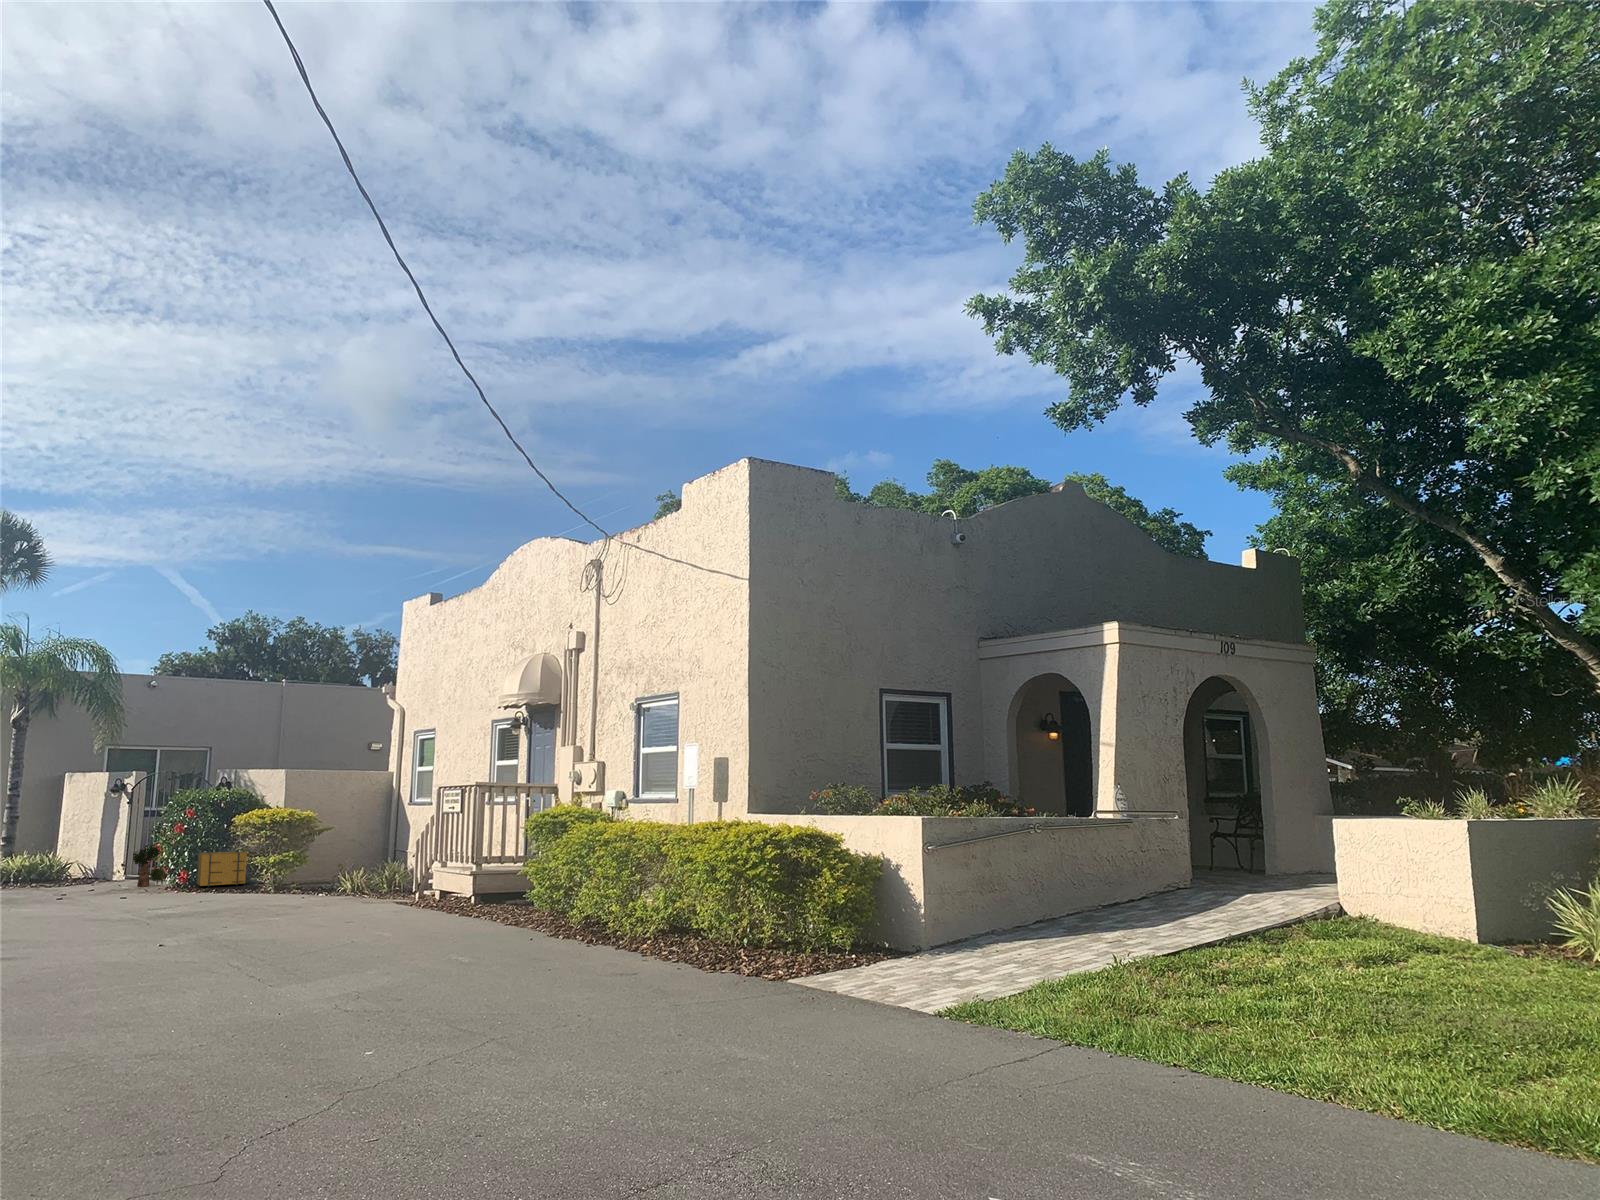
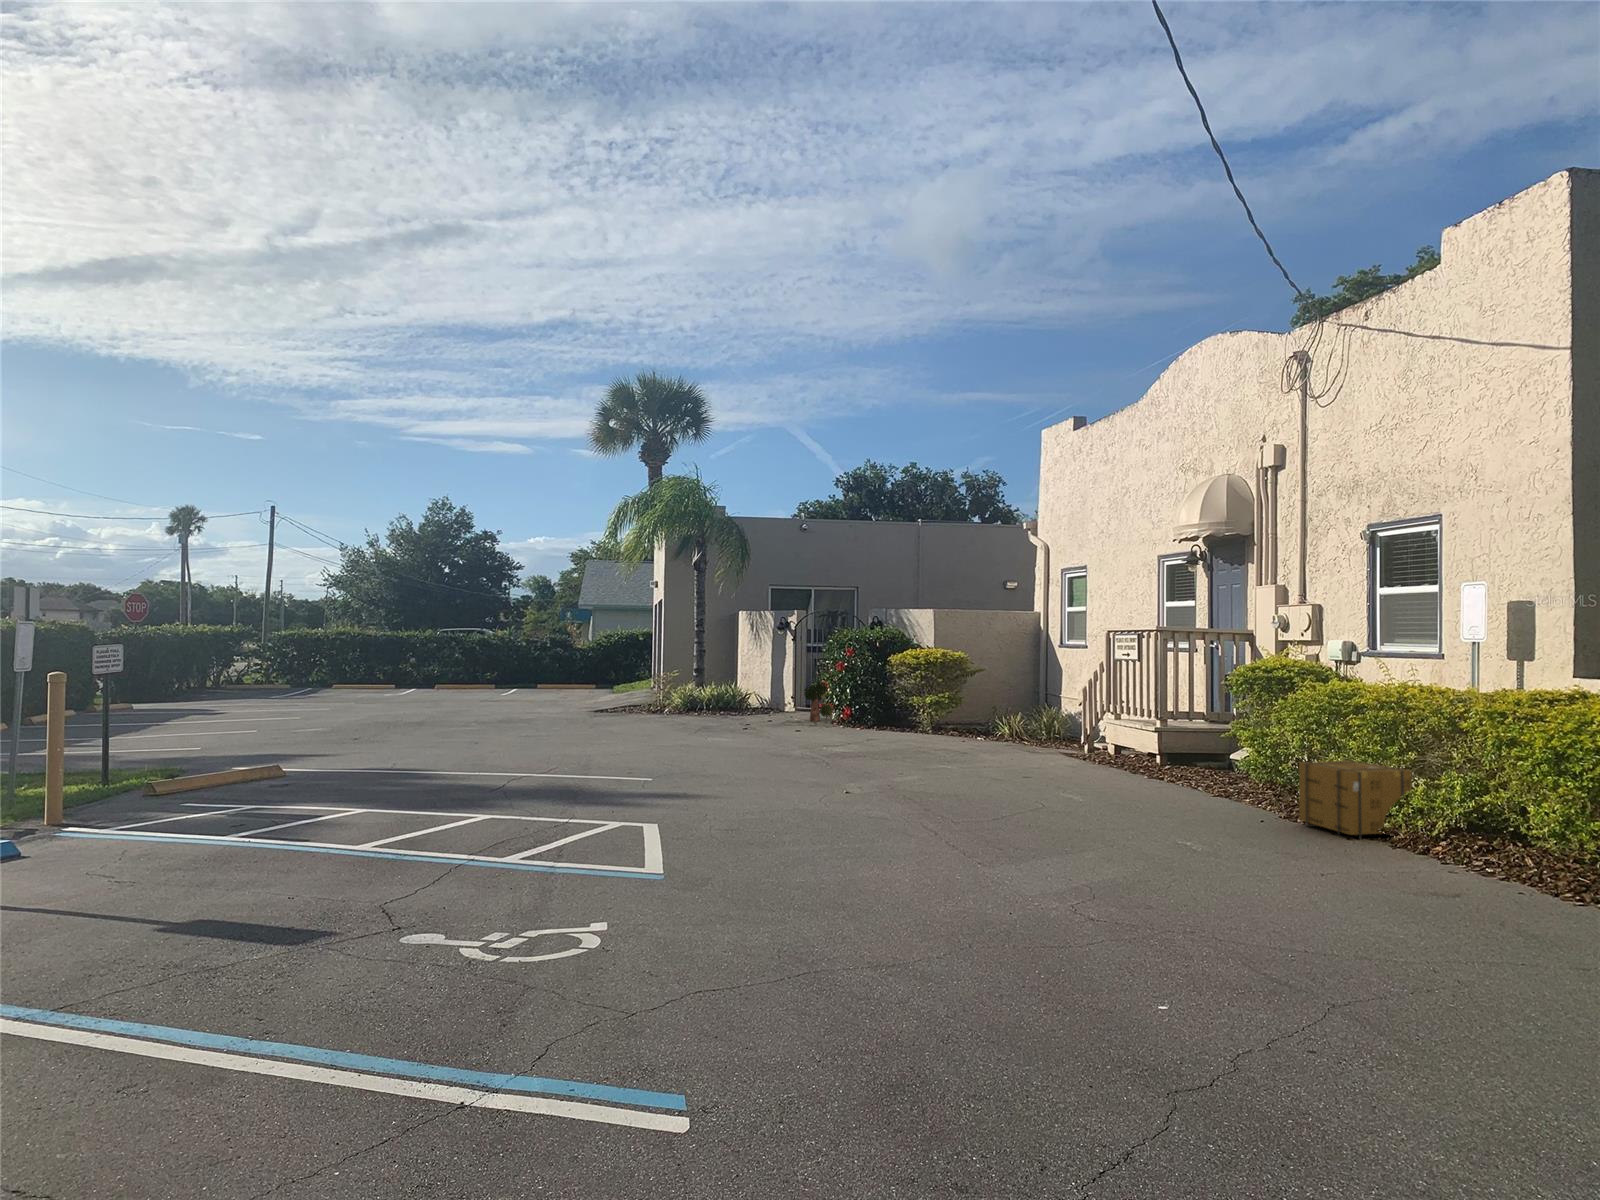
cardboard box: present [197,851,247,887] -> present [1299,760,1412,839]

